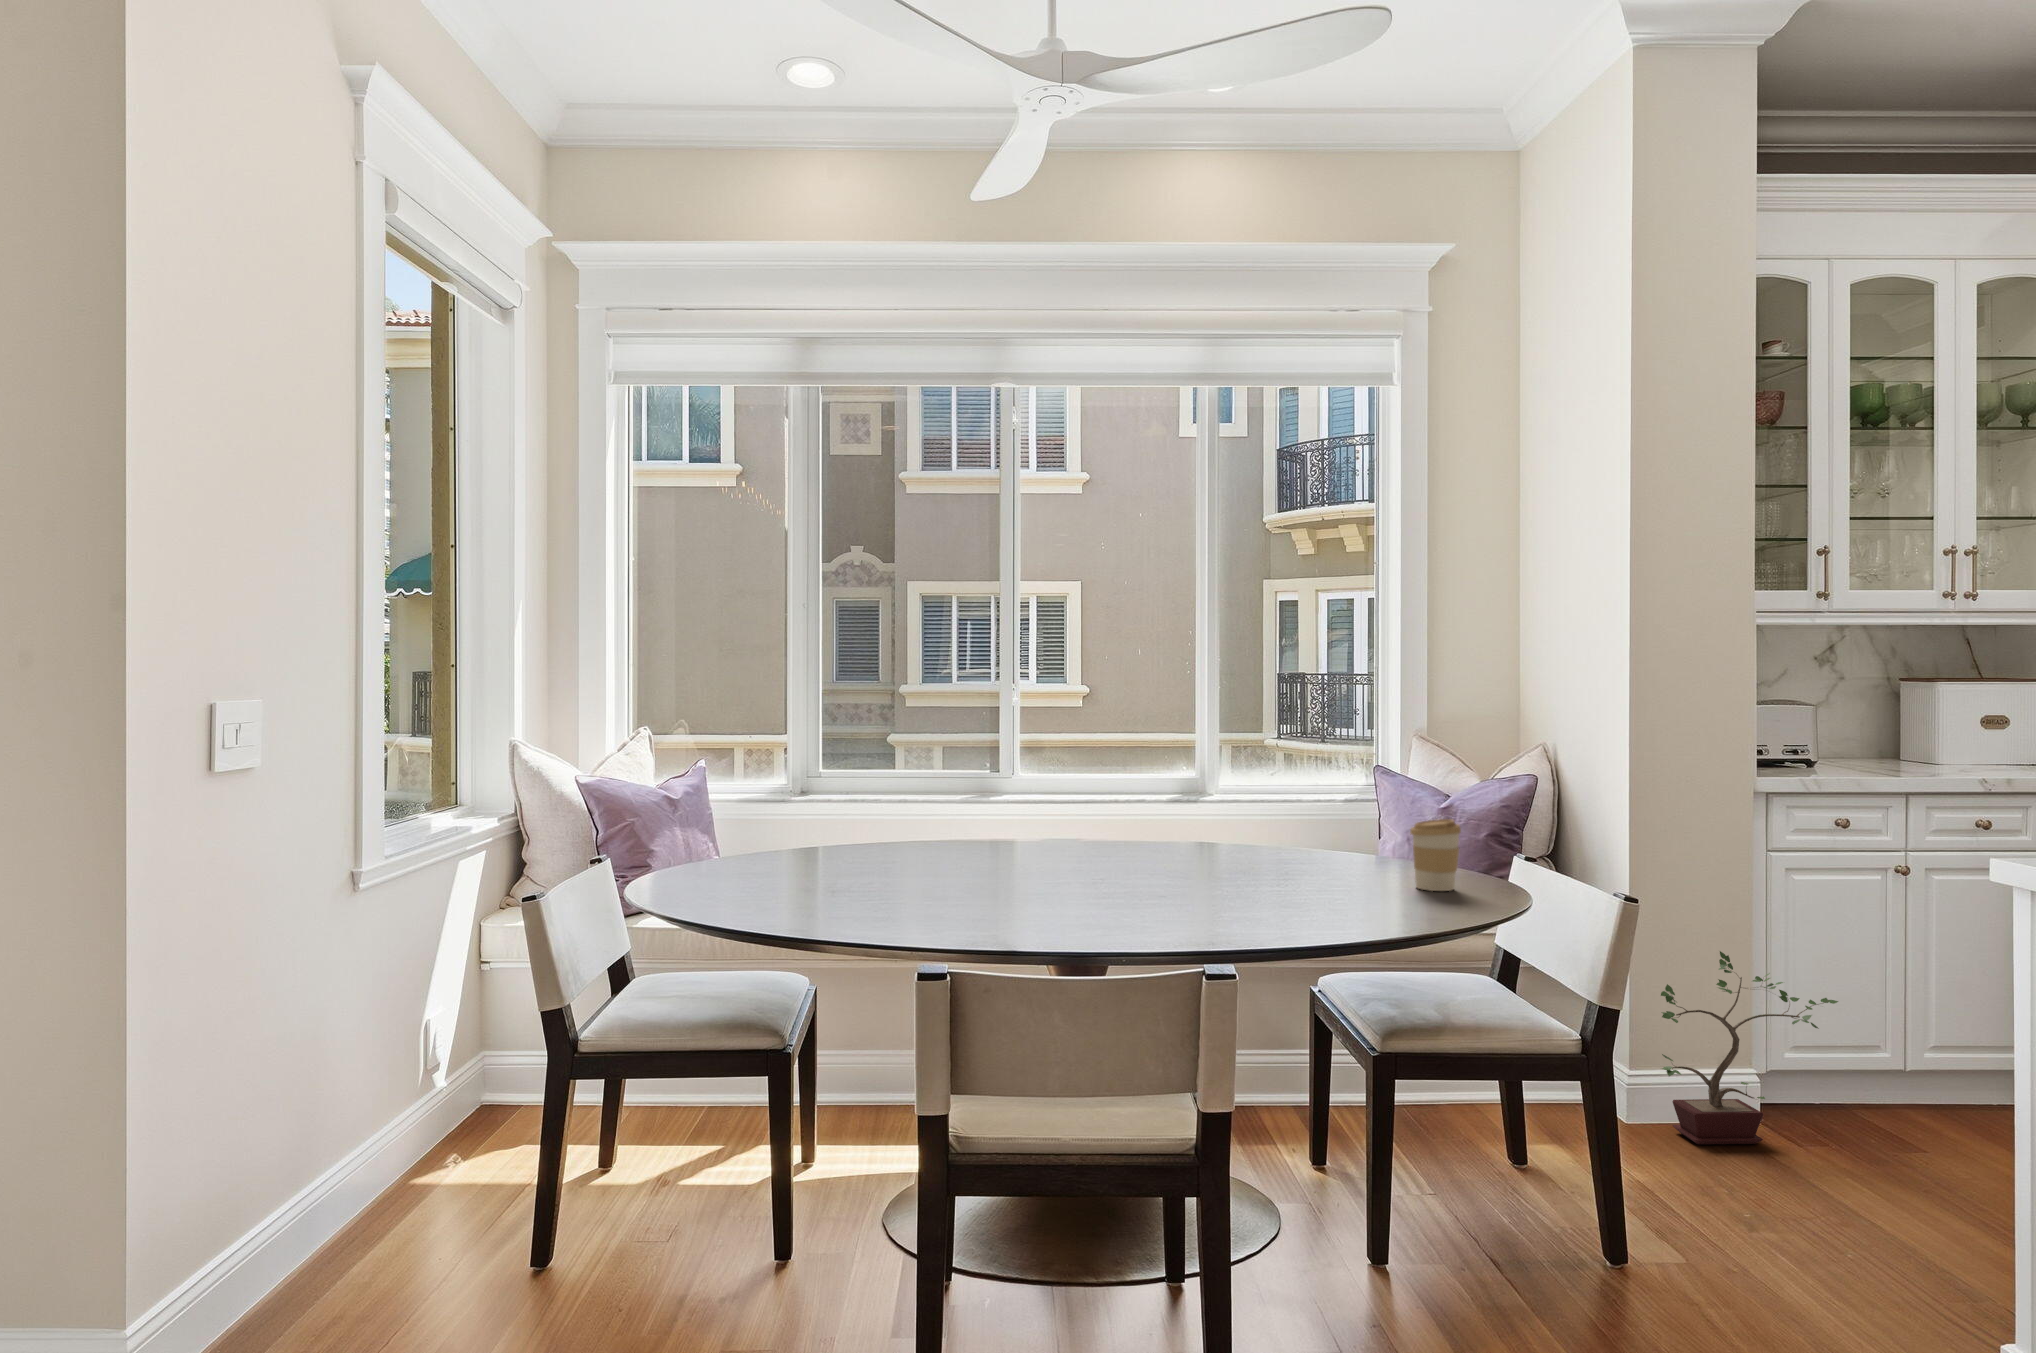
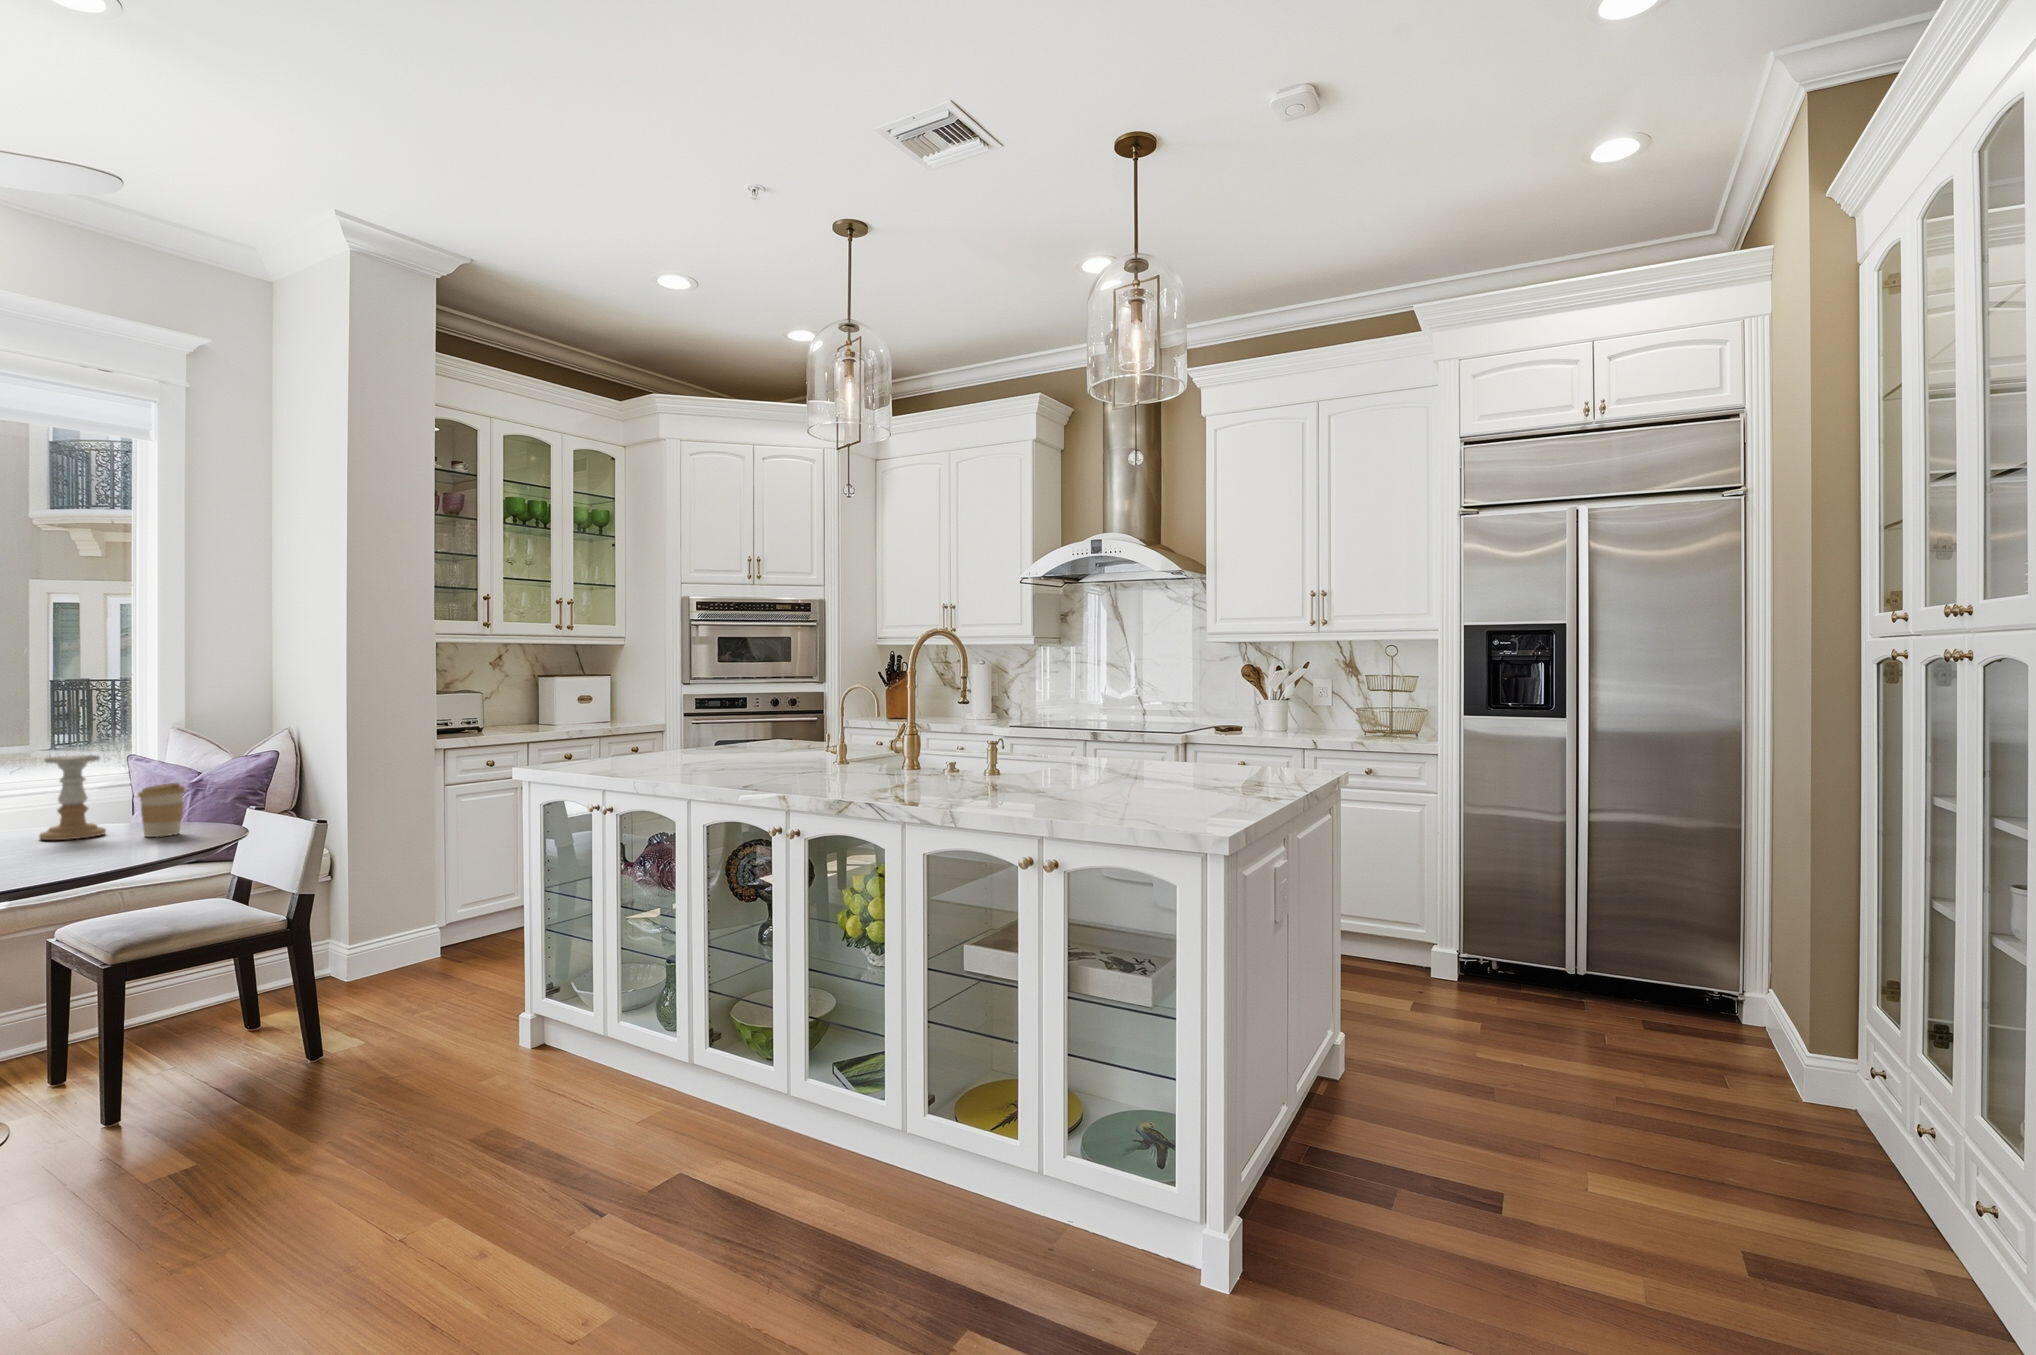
candle holder: none [1312,772,1375,879] -> present [39,755,106,840]
potted plant: present [1661,951,1838,1144] -> none [371,854,491,984]

